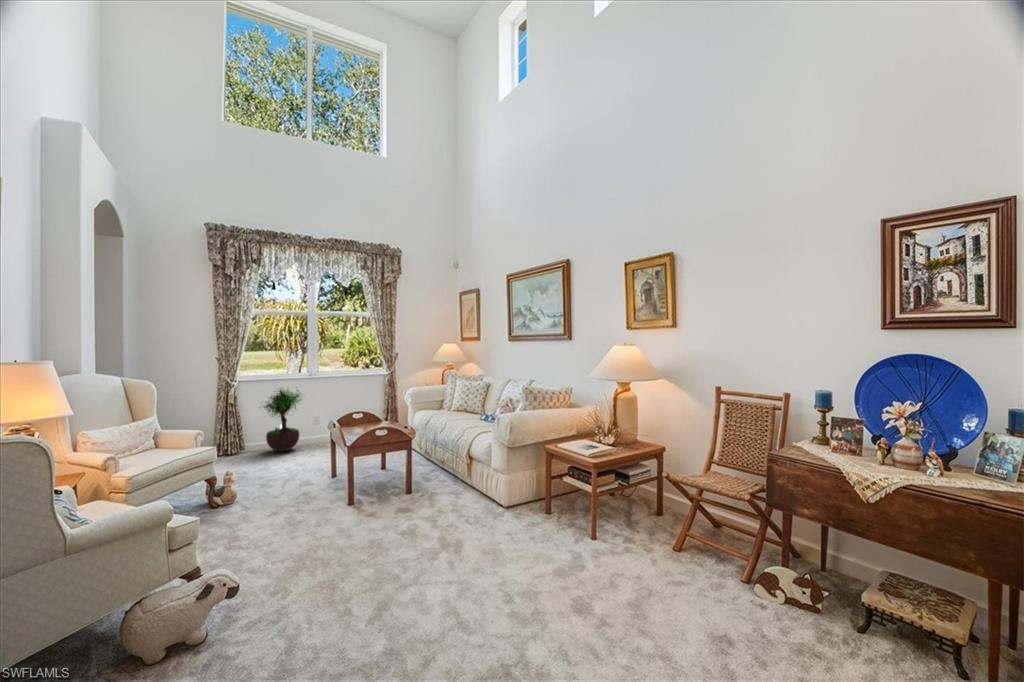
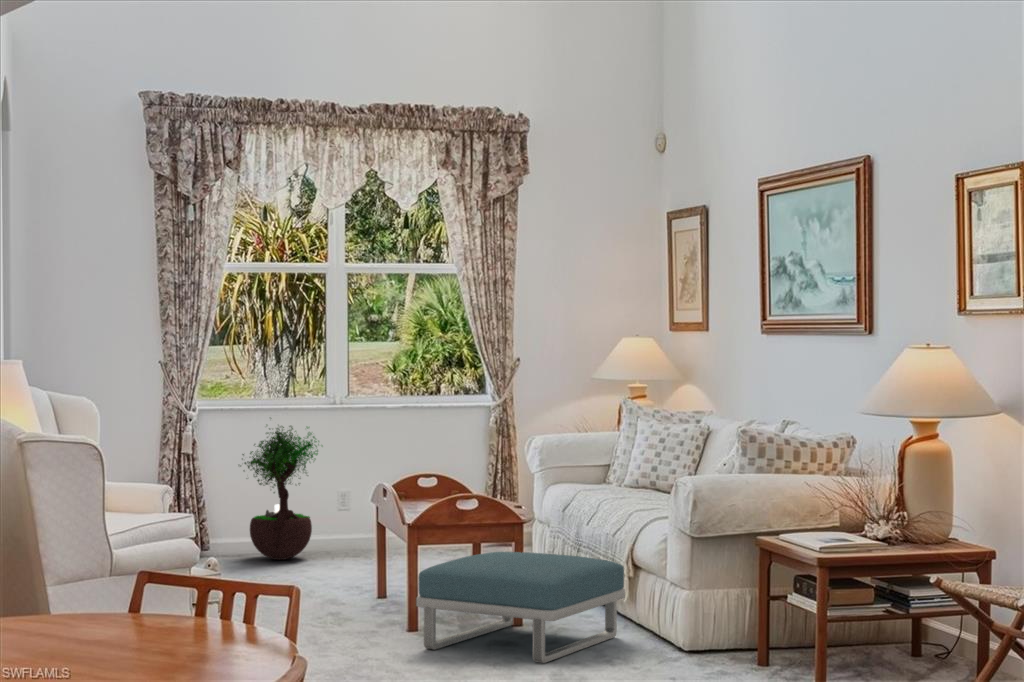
footstool: none [355,455,468,528] -> present [416,552,625,663]

